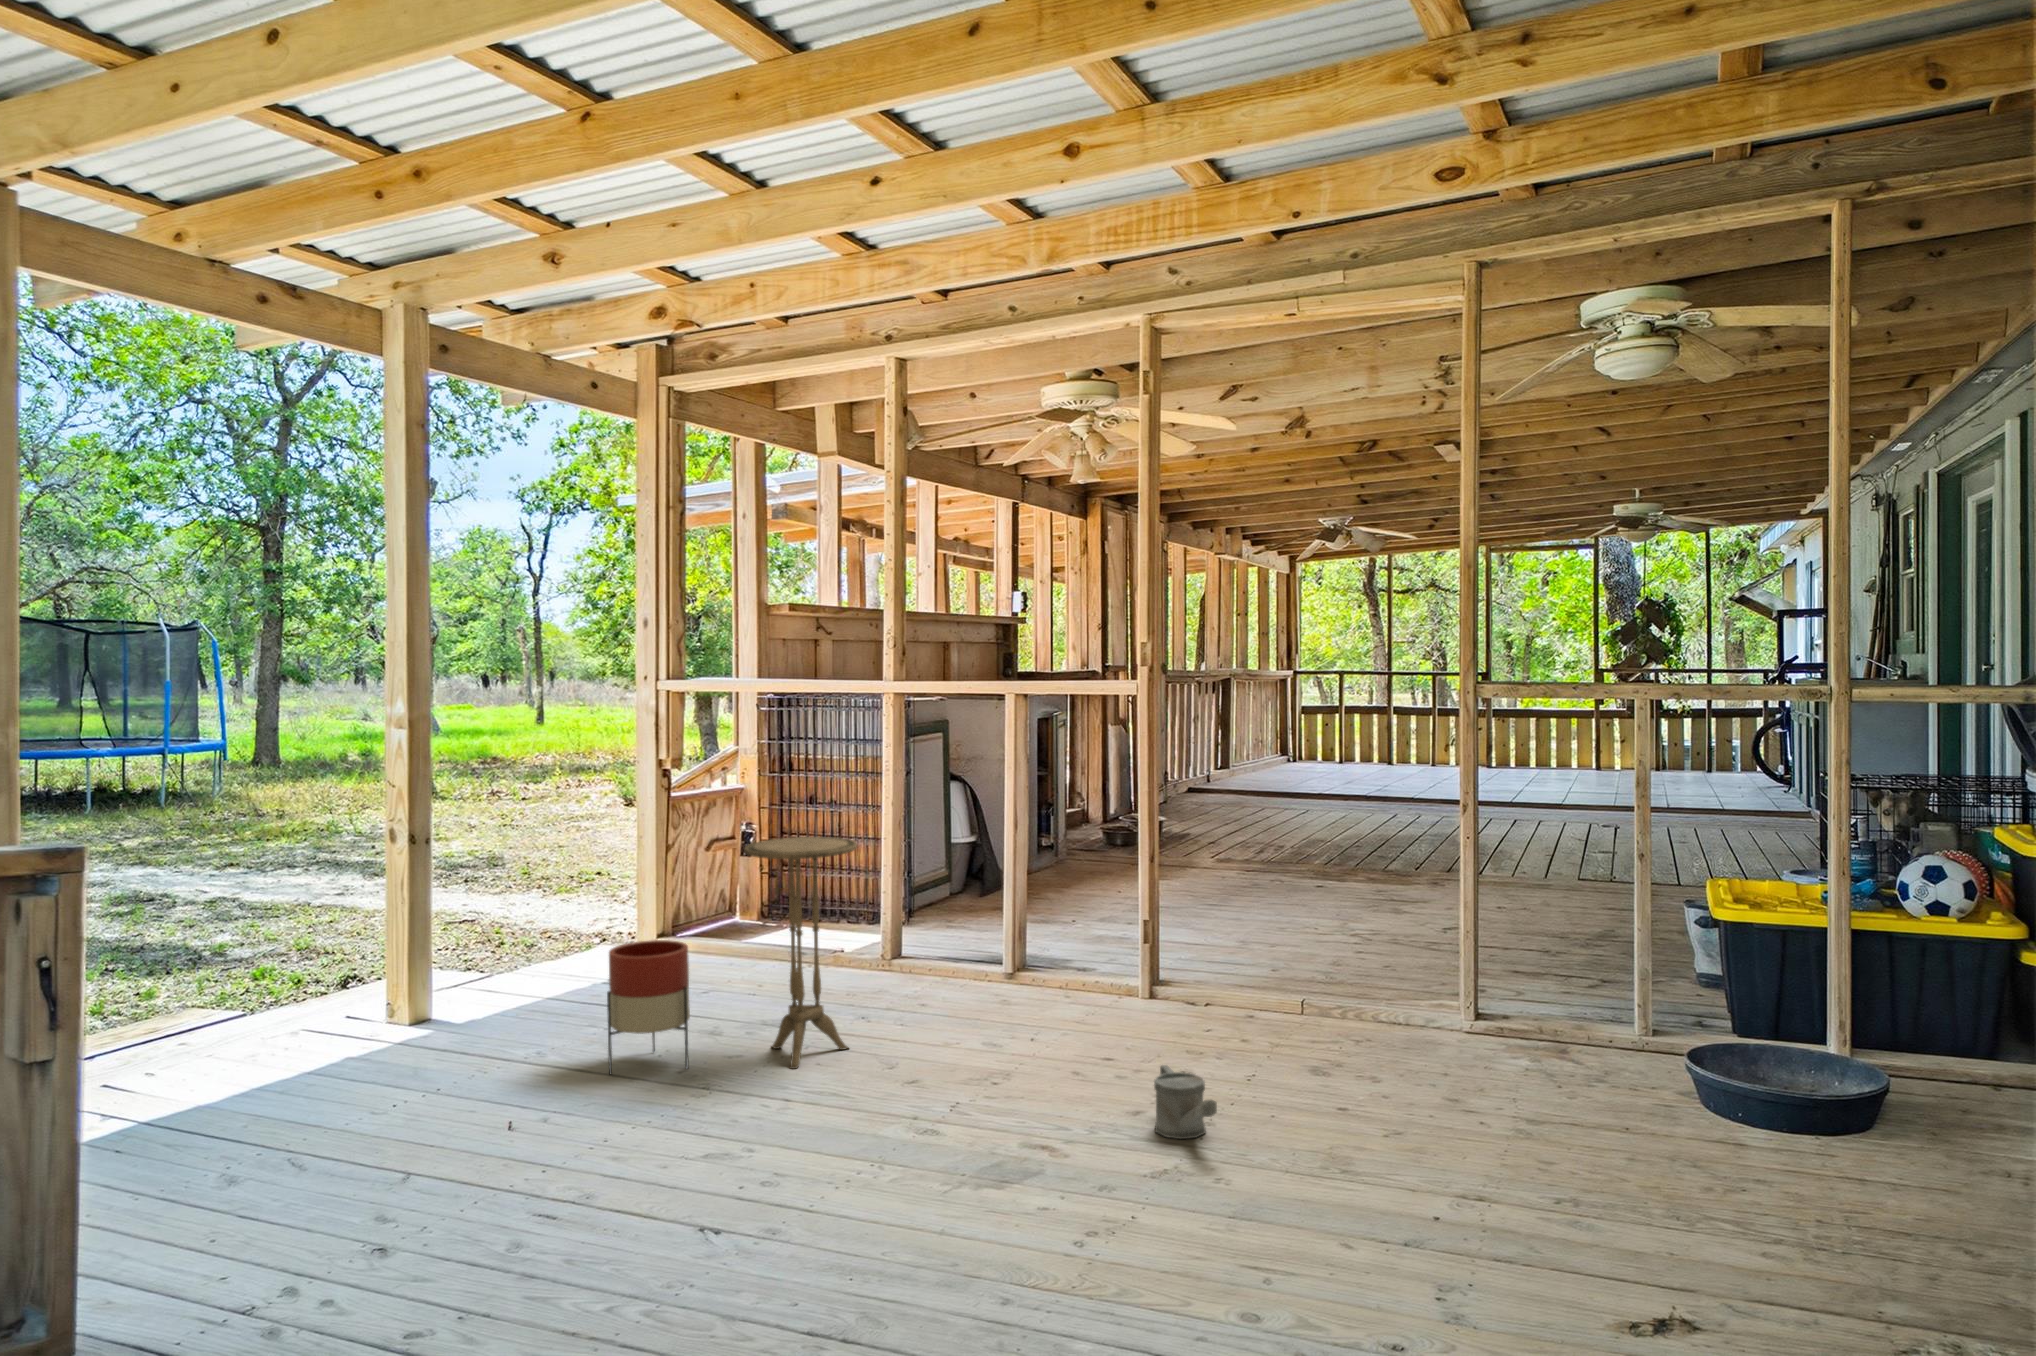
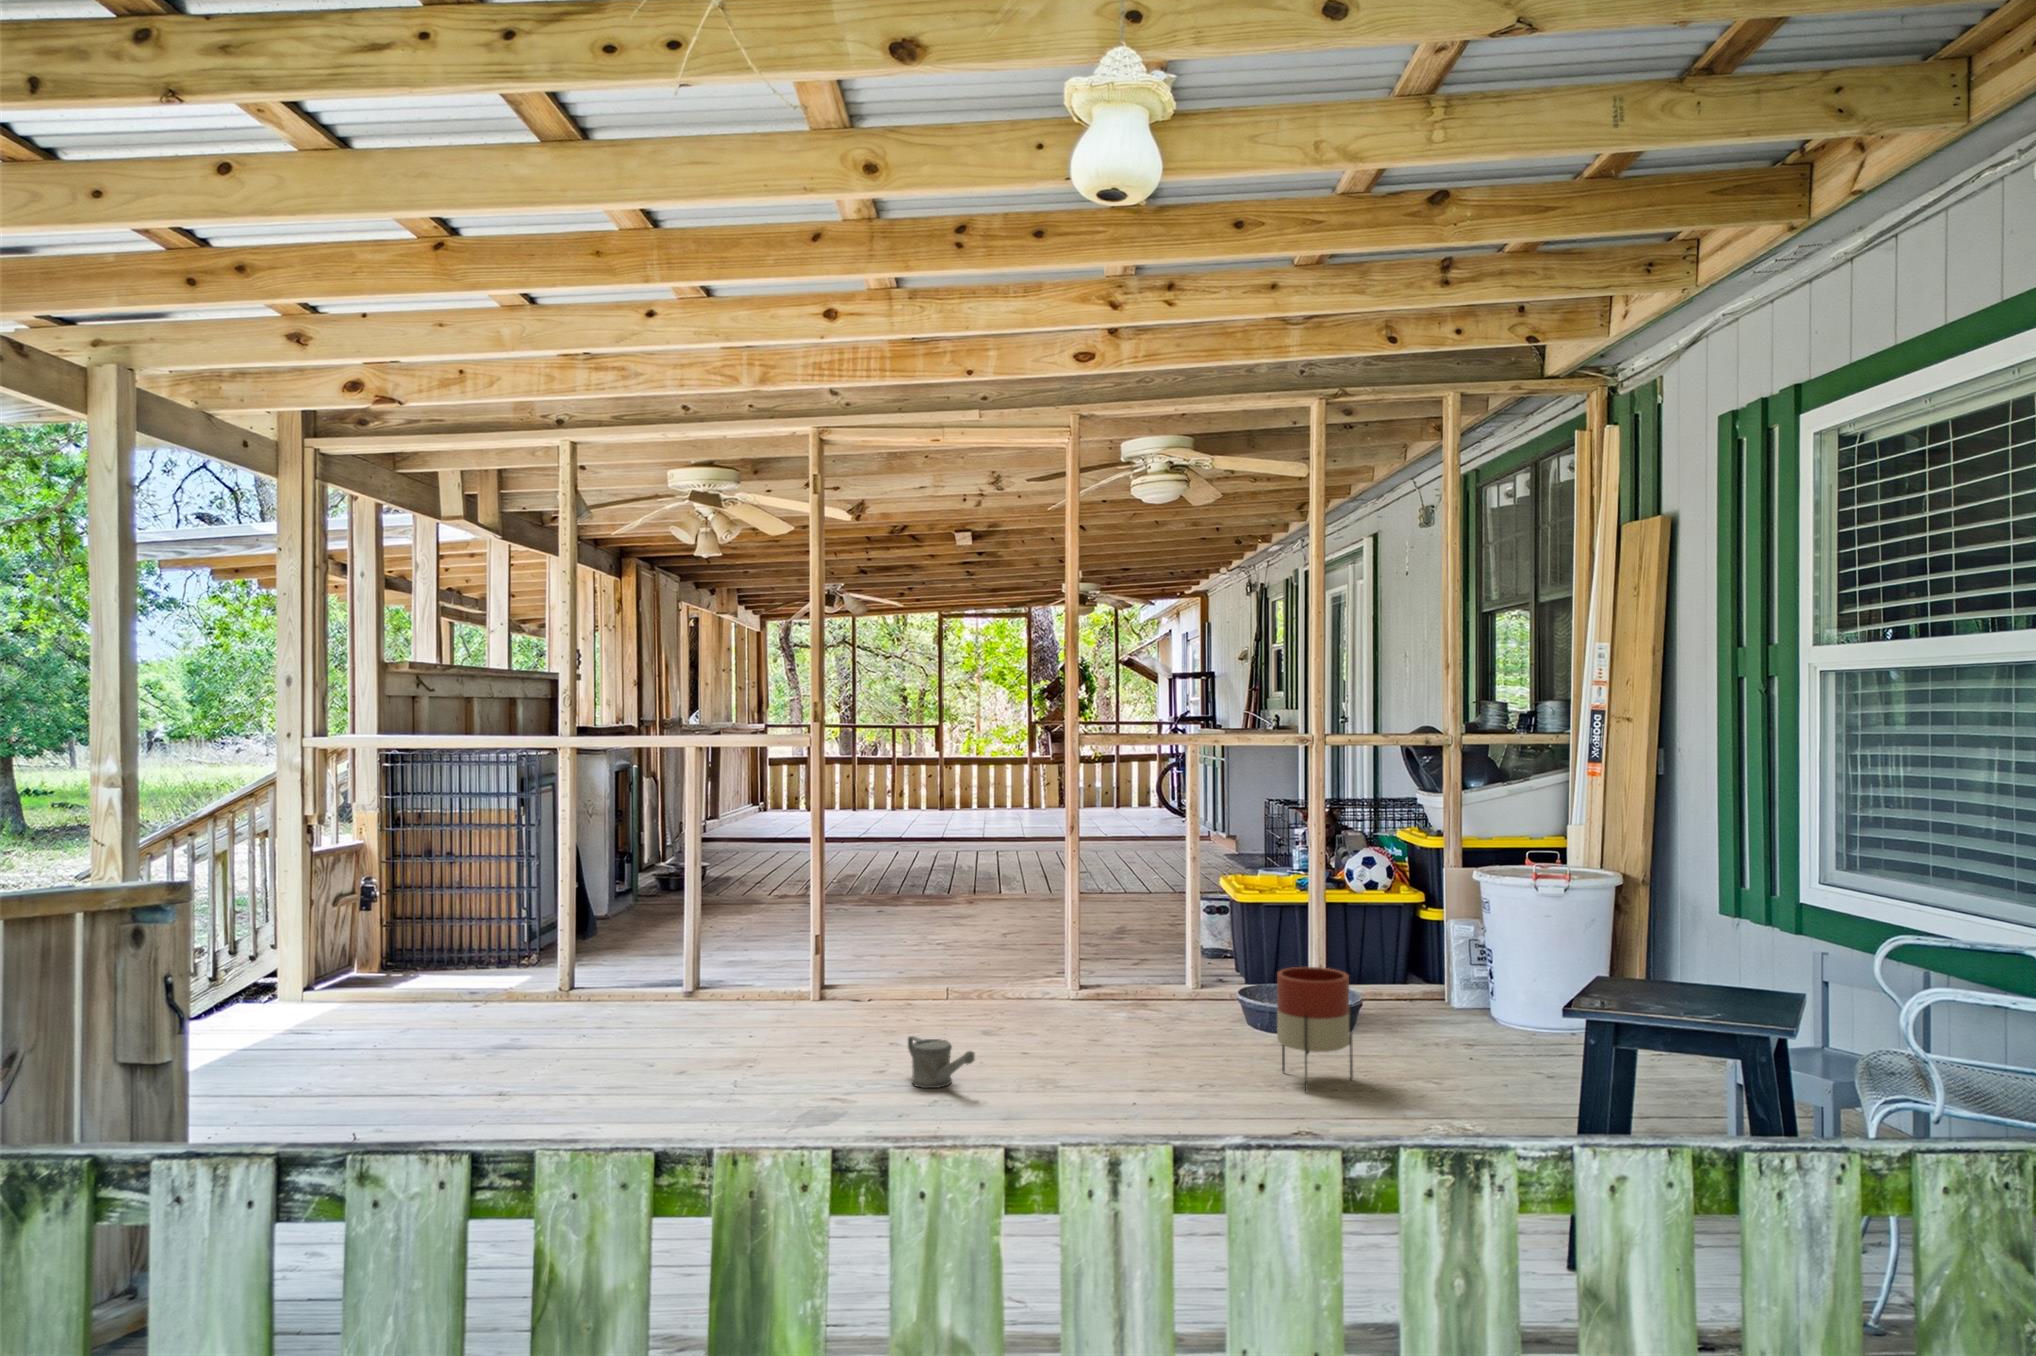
side table: present [744,837,857,1069] -> none [511,876,617,1084]
planter: present [607,940,690,1074] -> present [1277,967,1353,1092]

